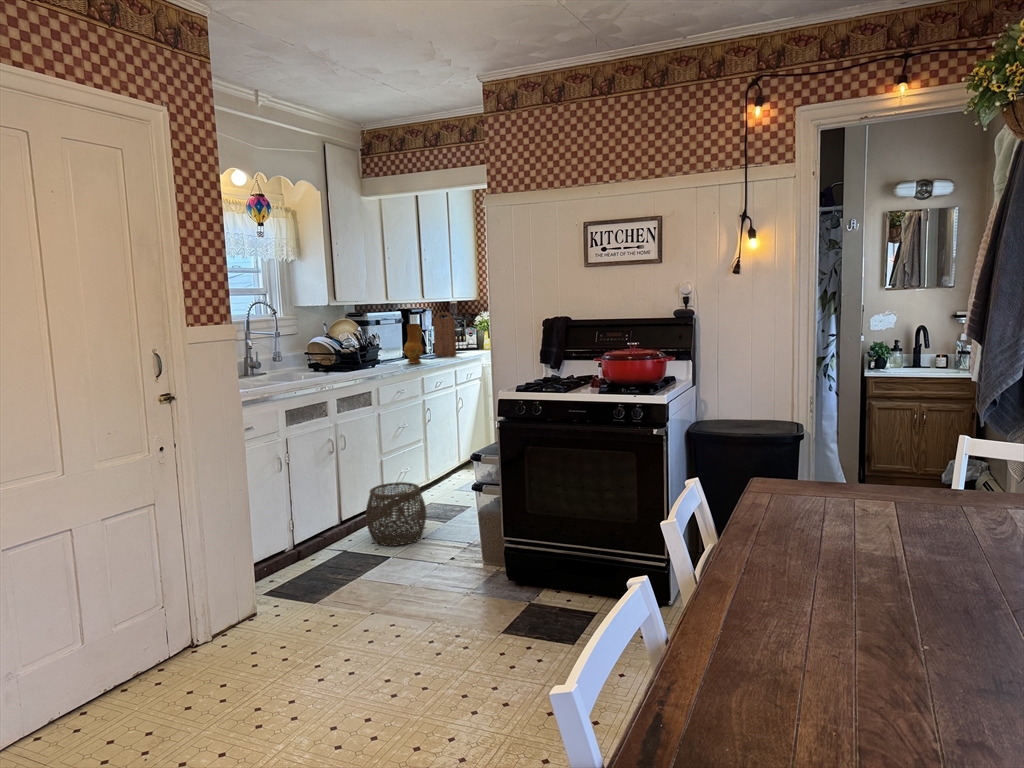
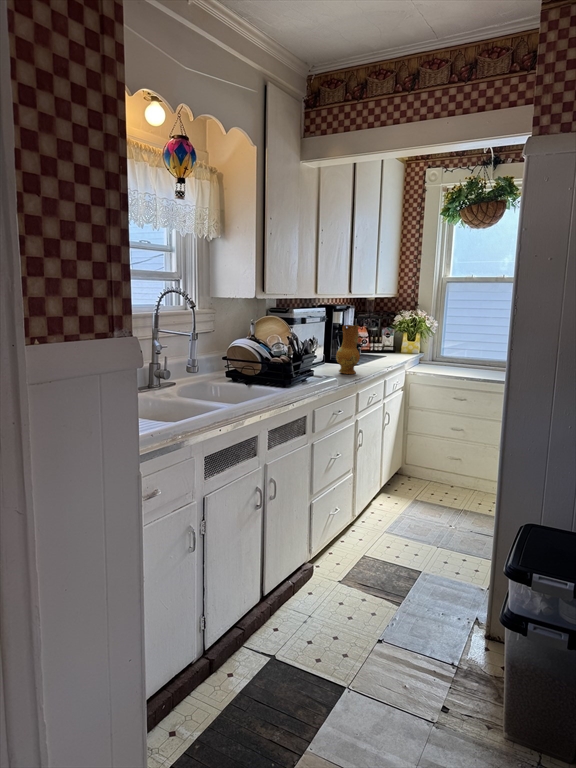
cutting board: present [433,312,456,356] -> none [356,311,385,362]
woven basket: present [365,482,427,546] -> none [300,548,384,650]

